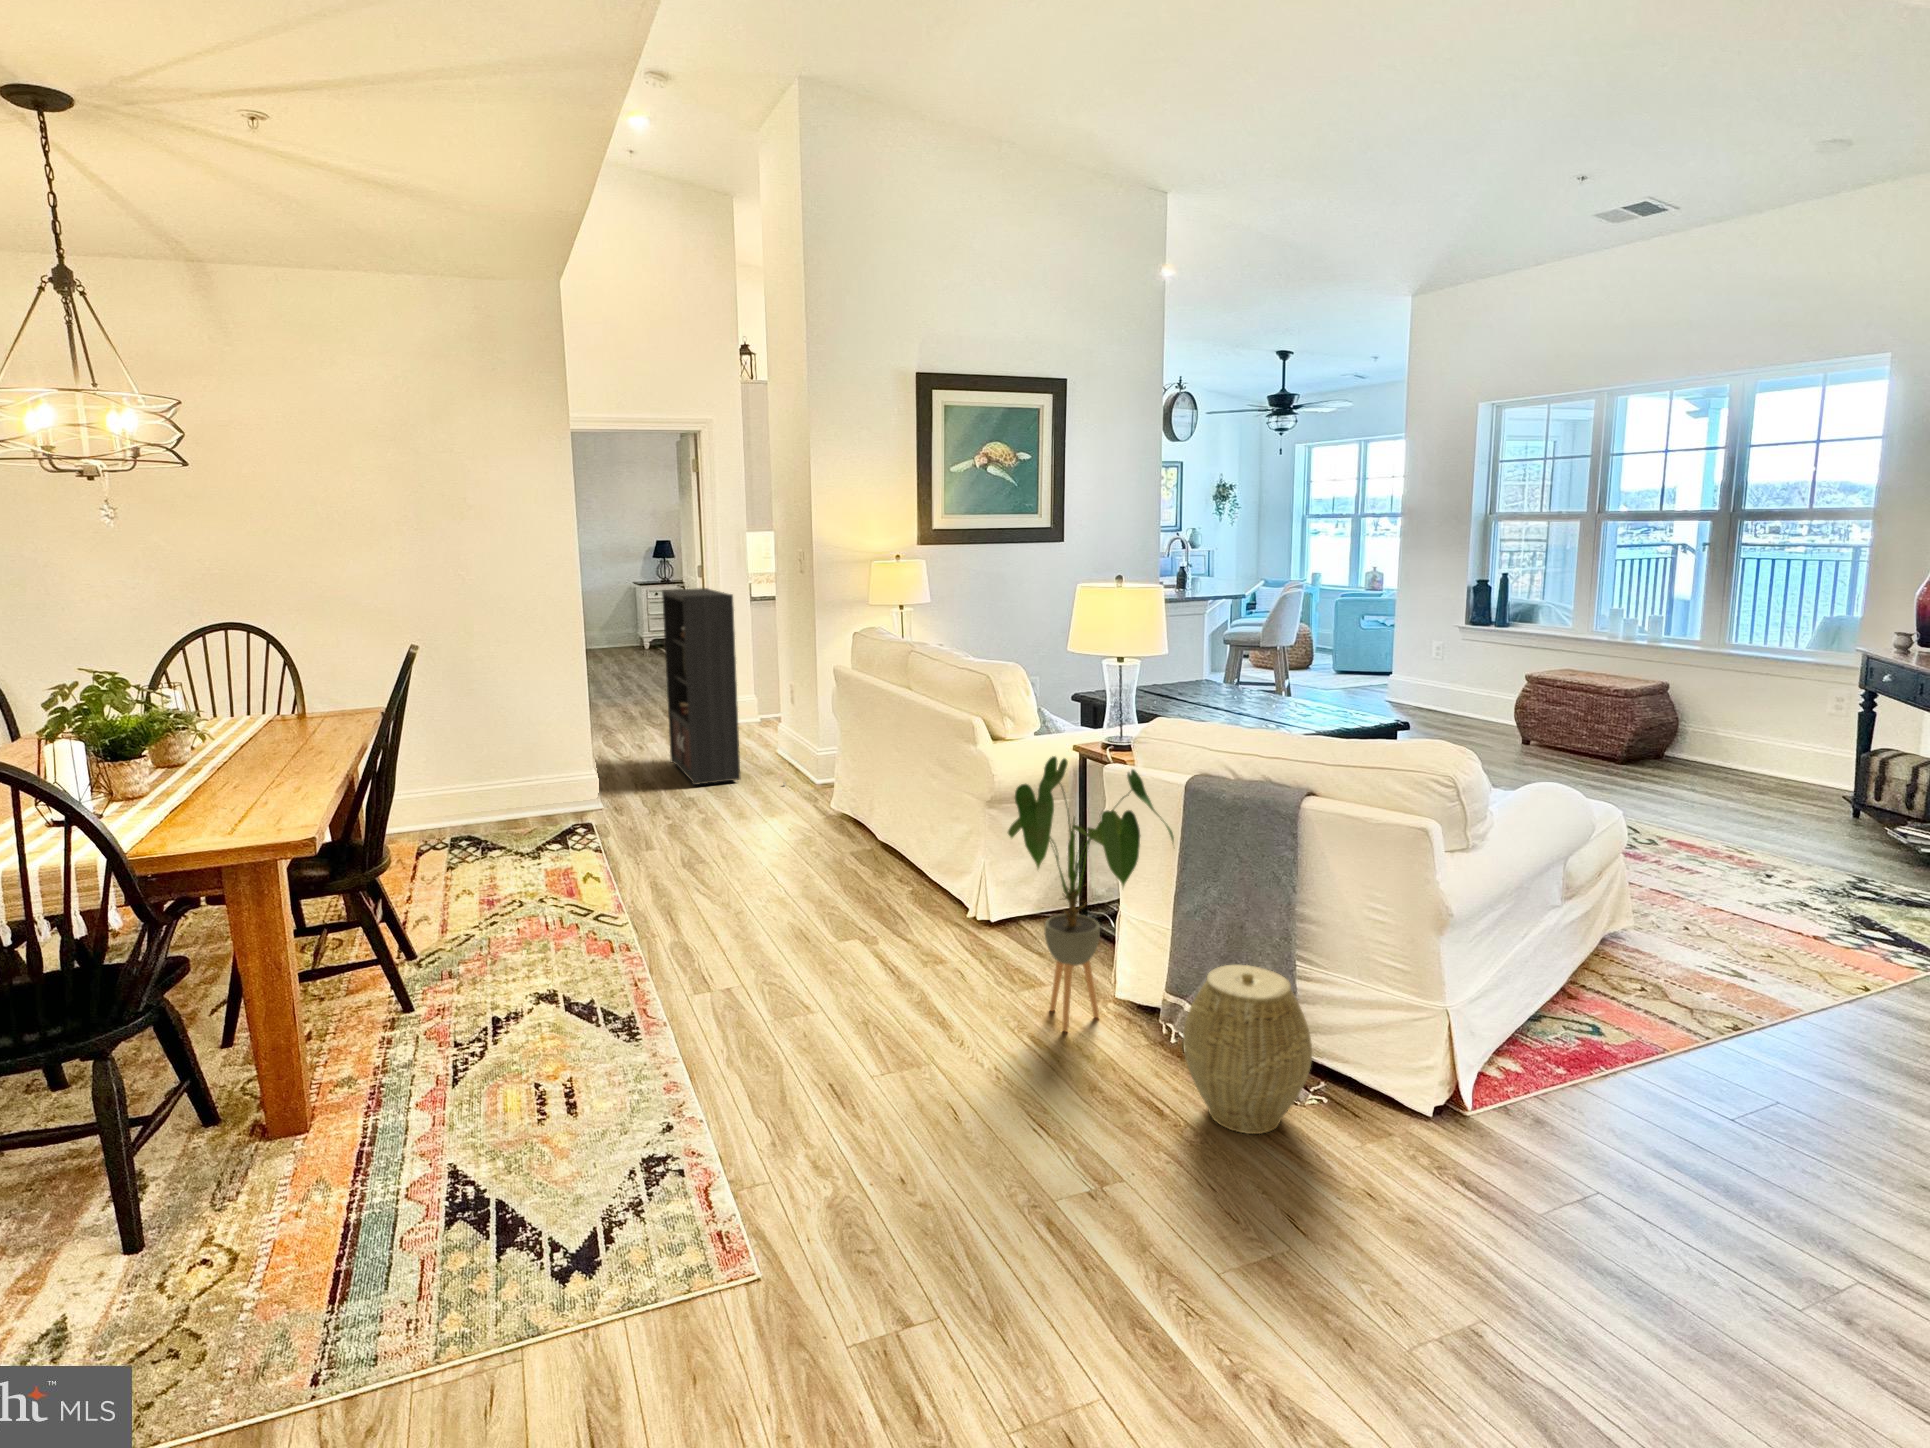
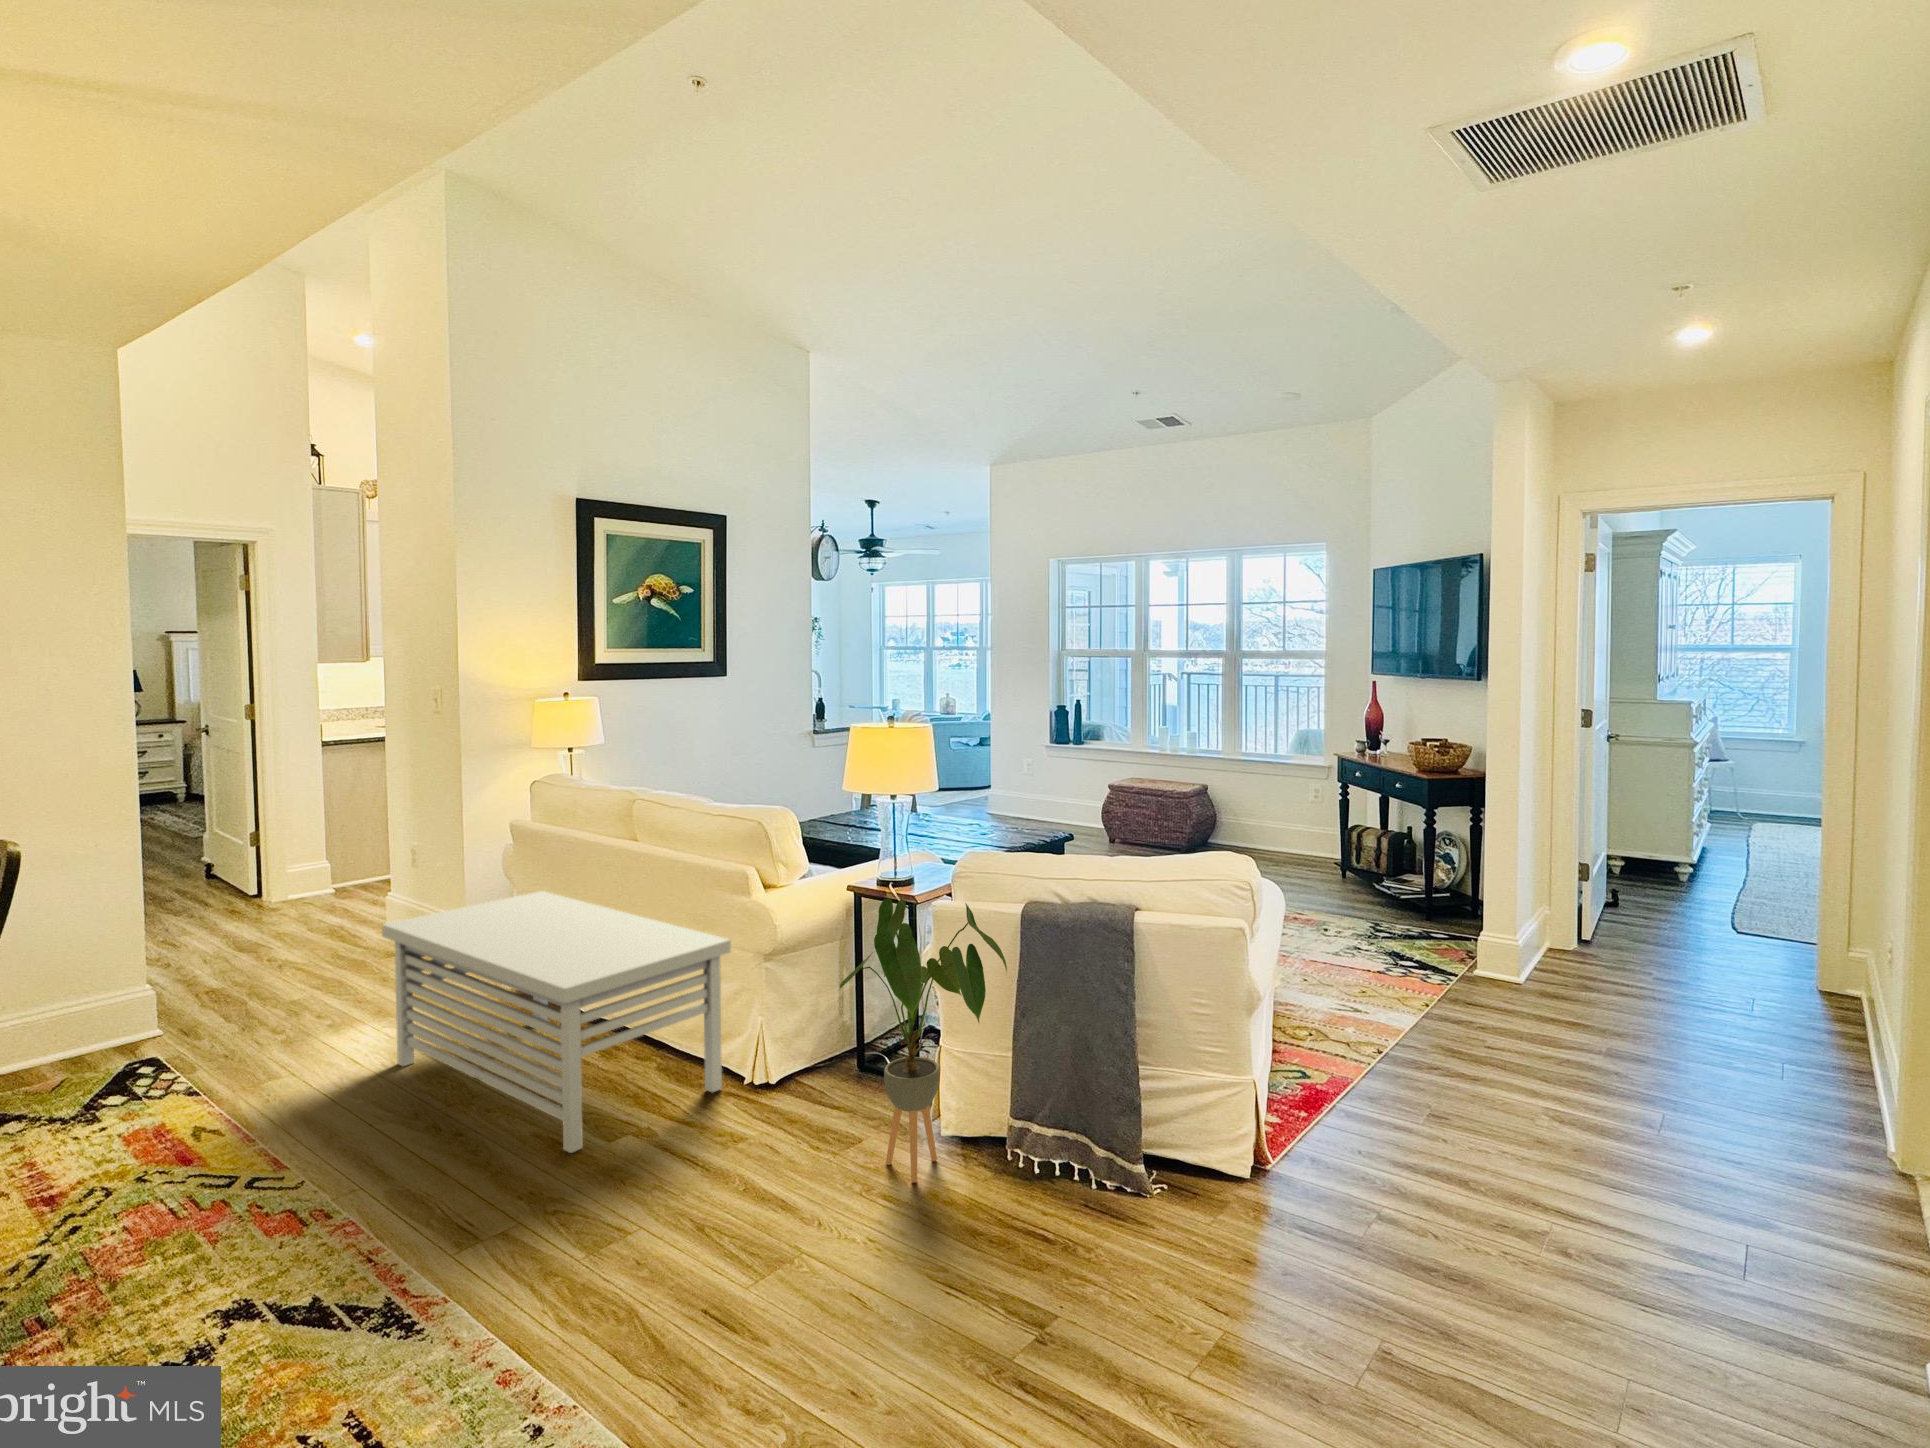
bookcase: present [662,588,786,785] -> none [234,734,427,984]
storage bench: none [715,728,957,943] -> present [382,891,731,1153]
woven basket: present [1183,965,1312,1134] -> none [1059,1075,1174,1238]

